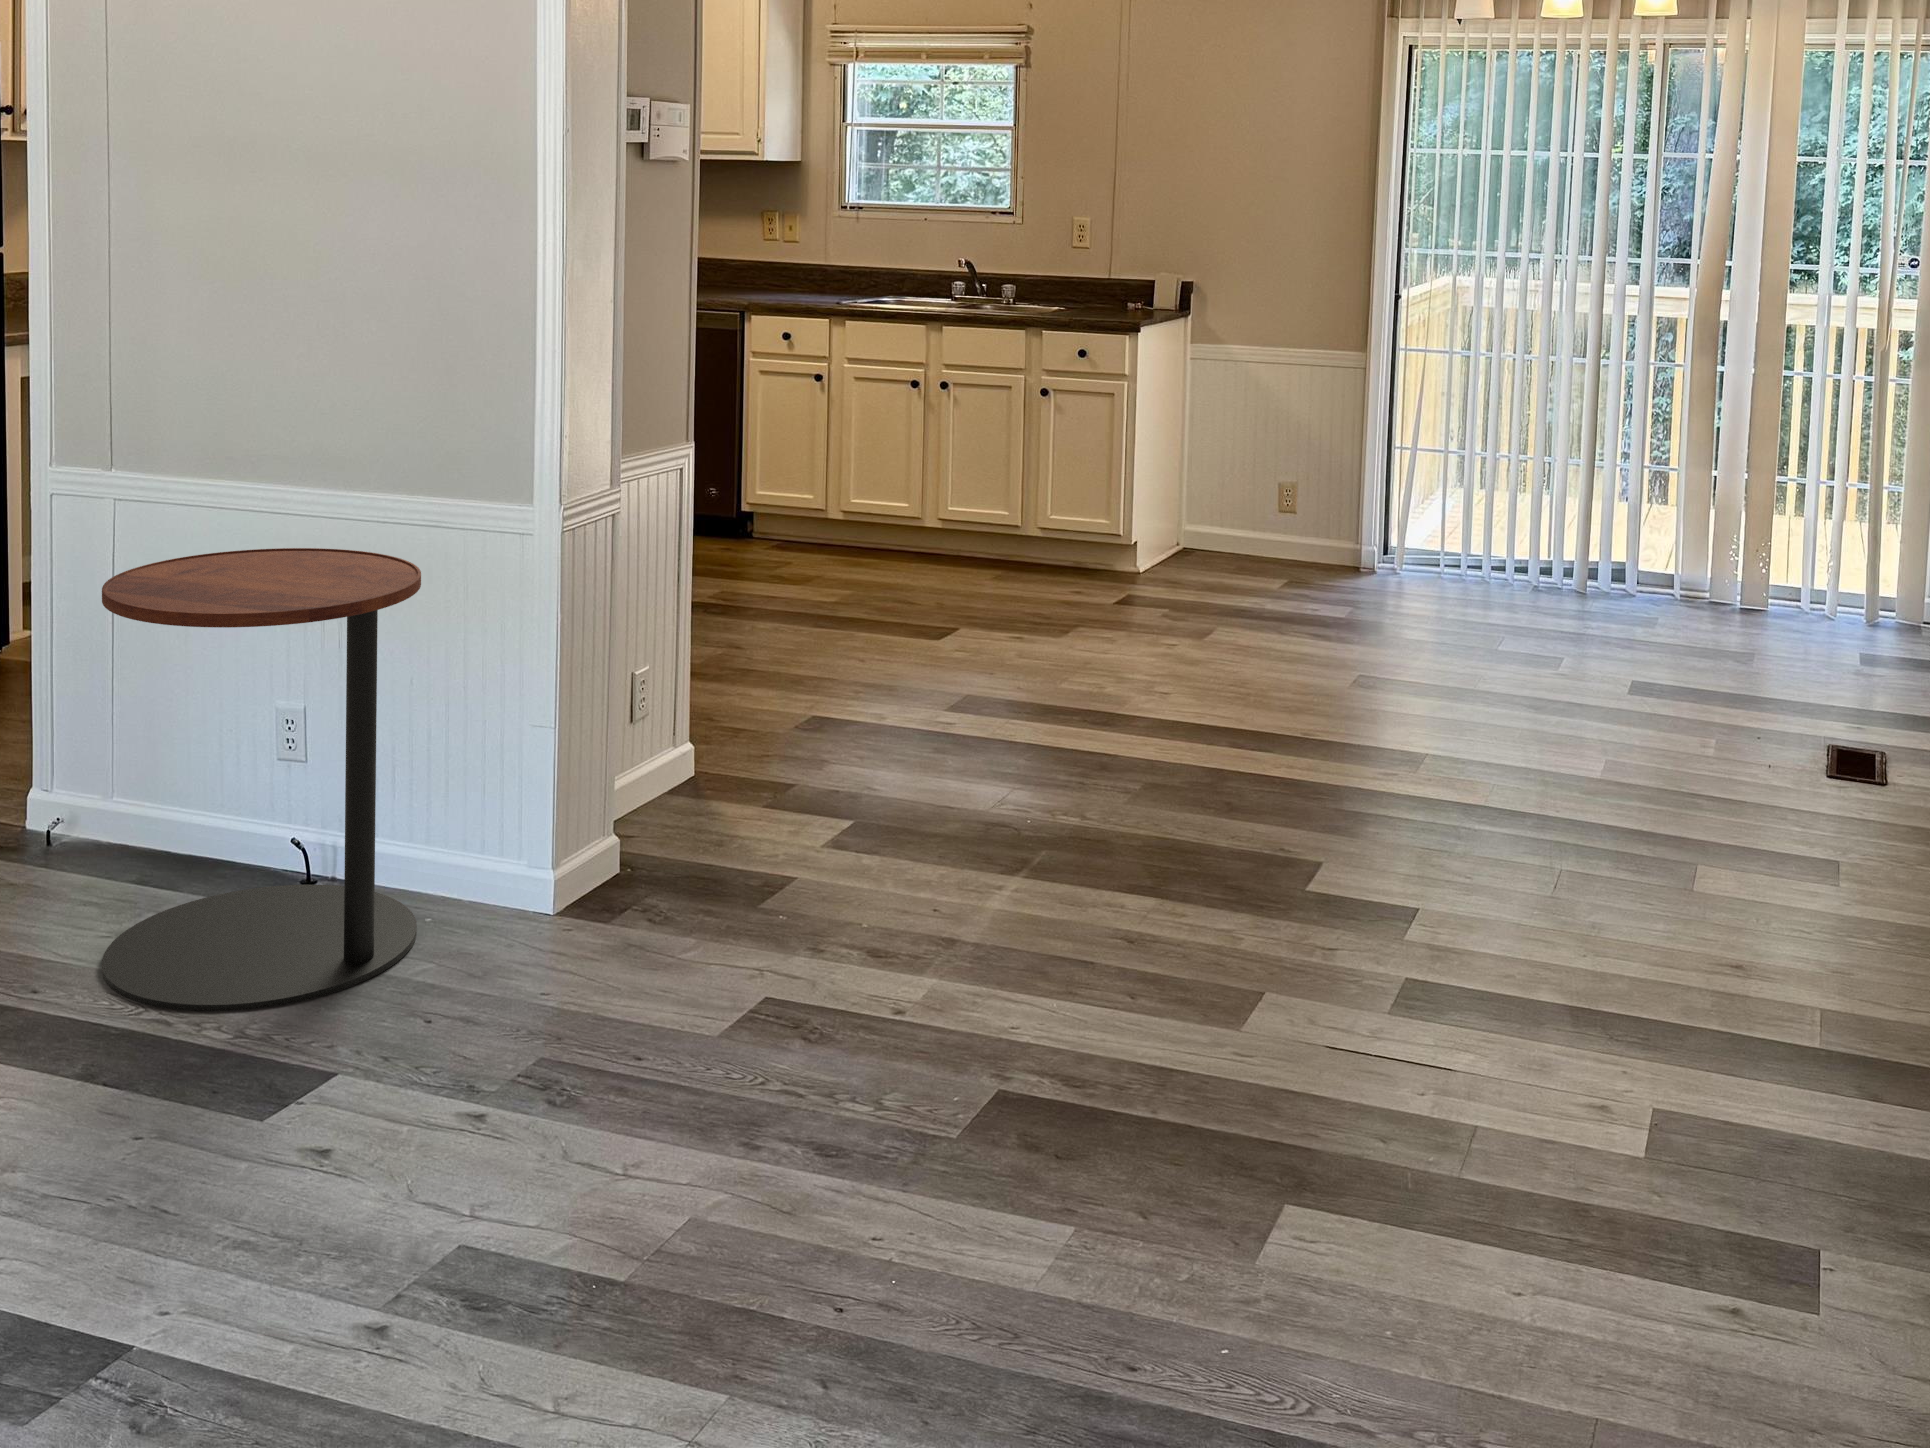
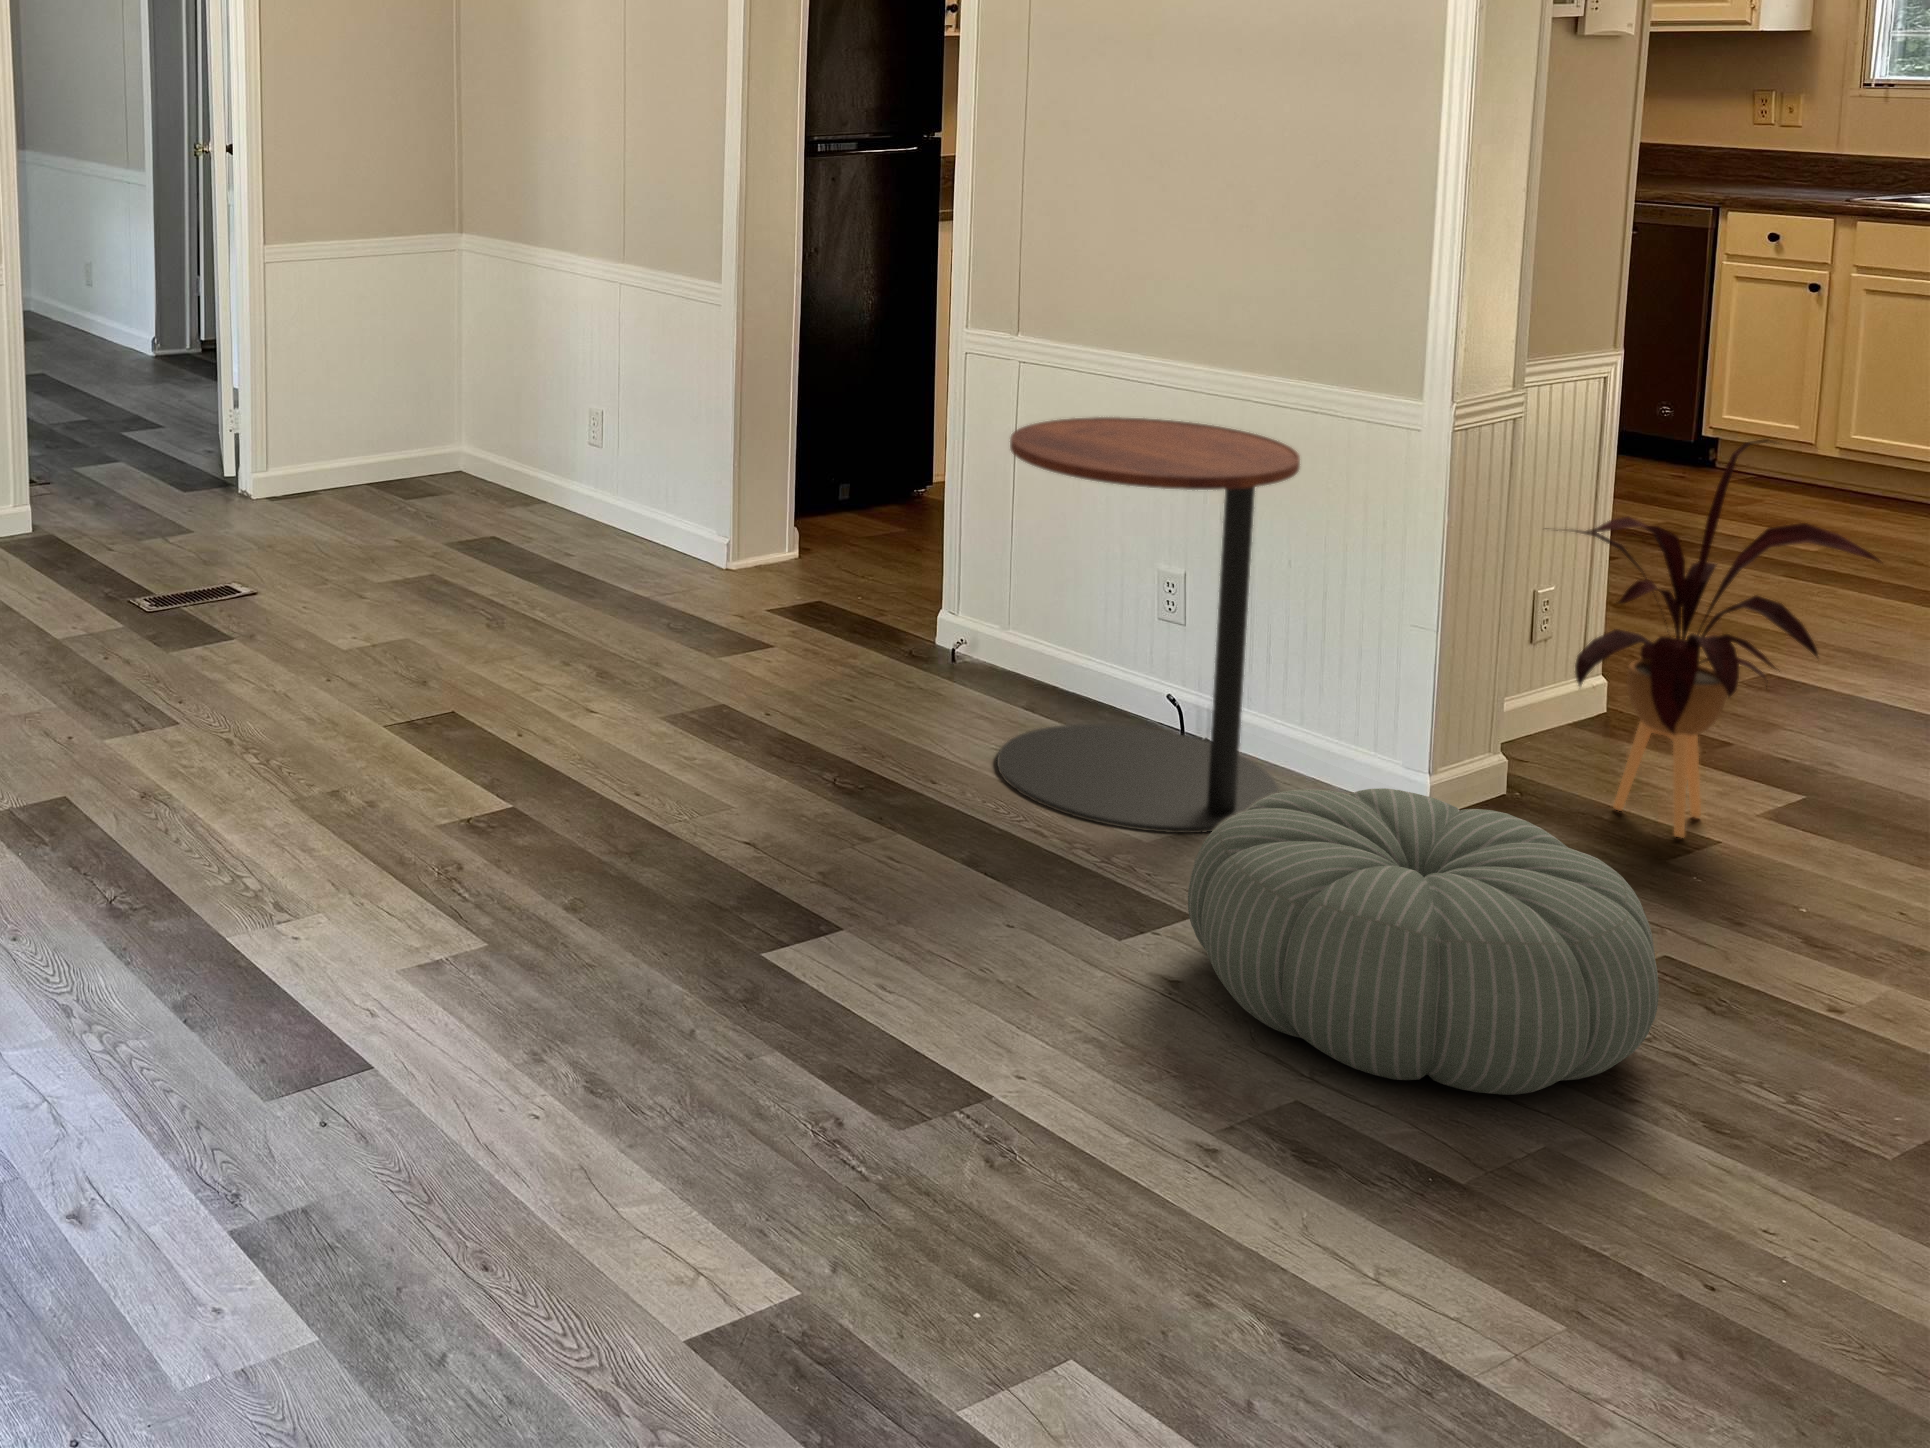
house plant: none [641,508,898,876] -> present [1573,440,1881,838]
pouf: none [328,900,769,1214] -> present [1188,788,1659,1095]

